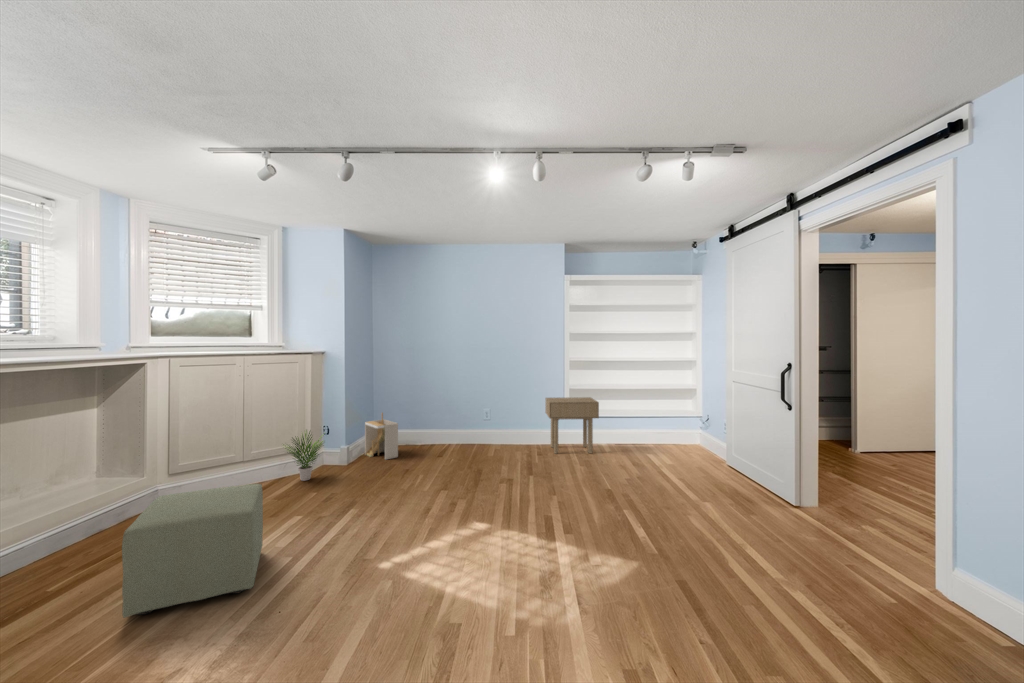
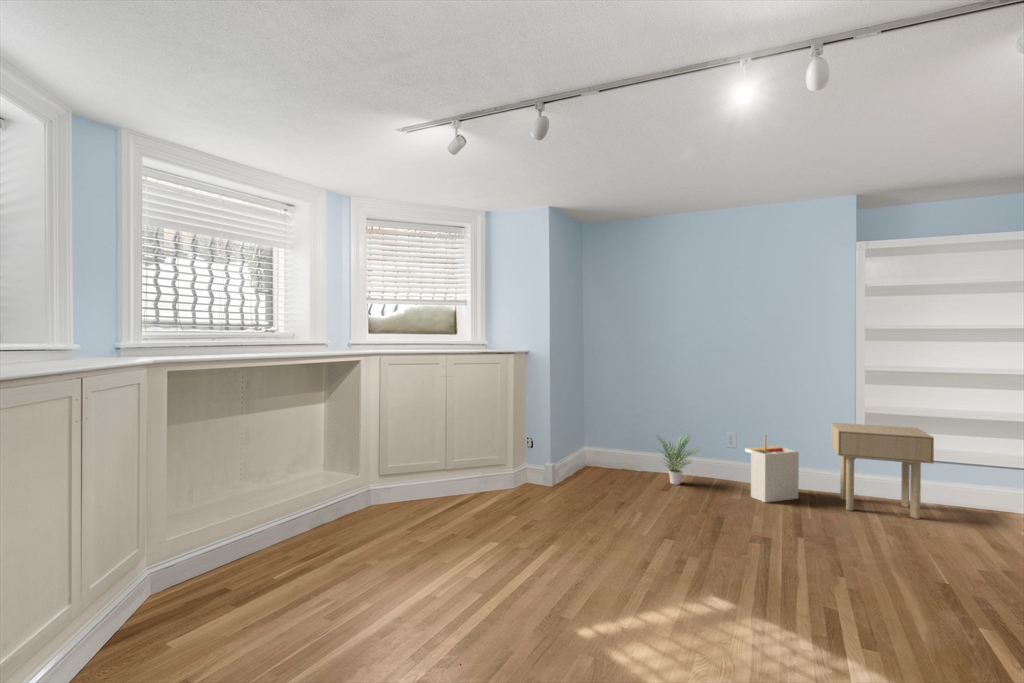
storage bin: present [365,413,398,459] -> present [745,435,799,502]
potted plant: present [285,430,323,481] -> present [660,438,692,485]
ottoman: present [122,484,263,618] -> none [330,499,456,621]

